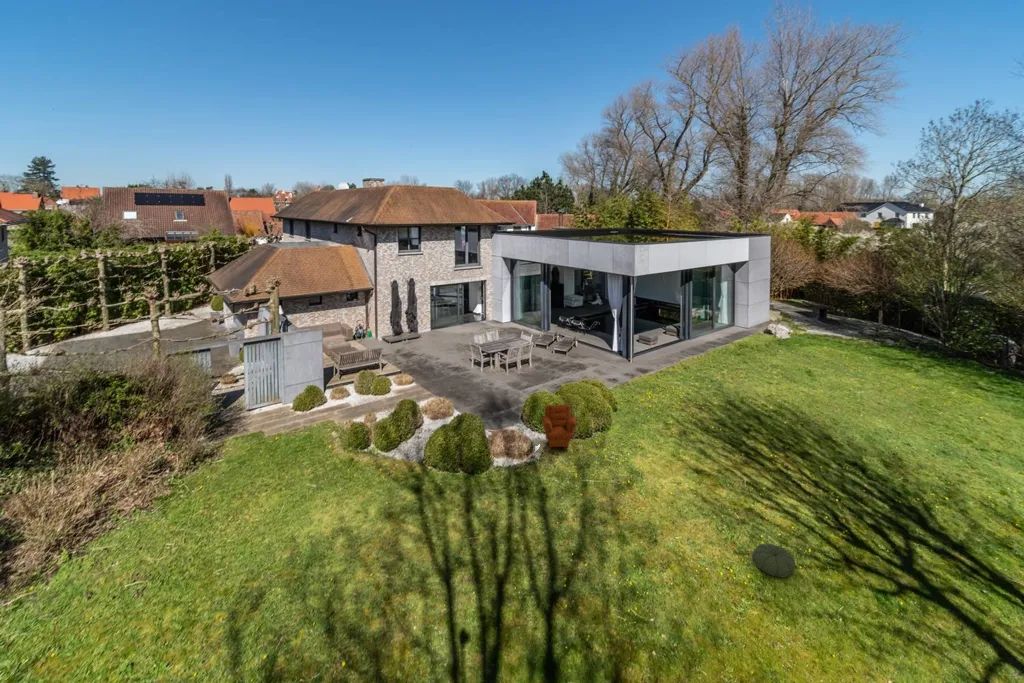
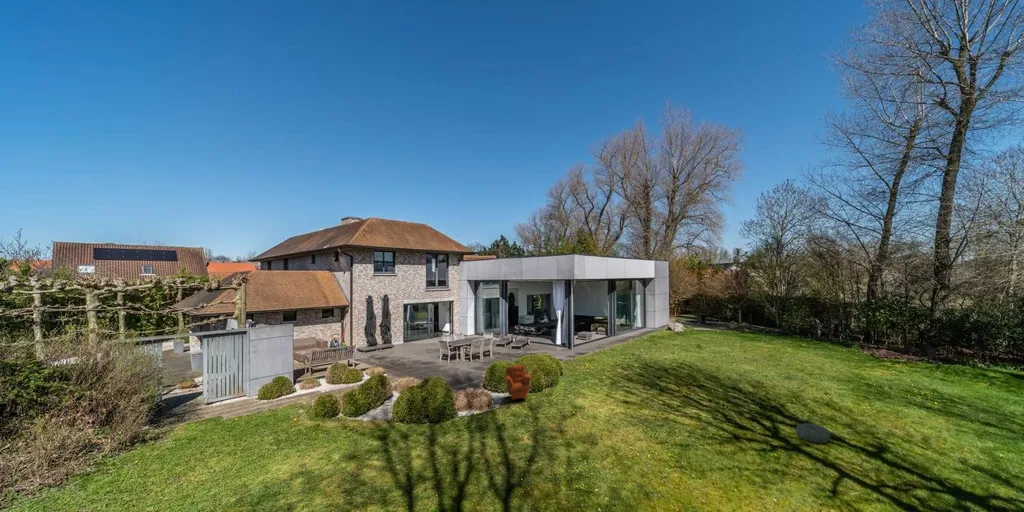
pouf: present [752,544,795,578] -> present [796,423,830,443]

